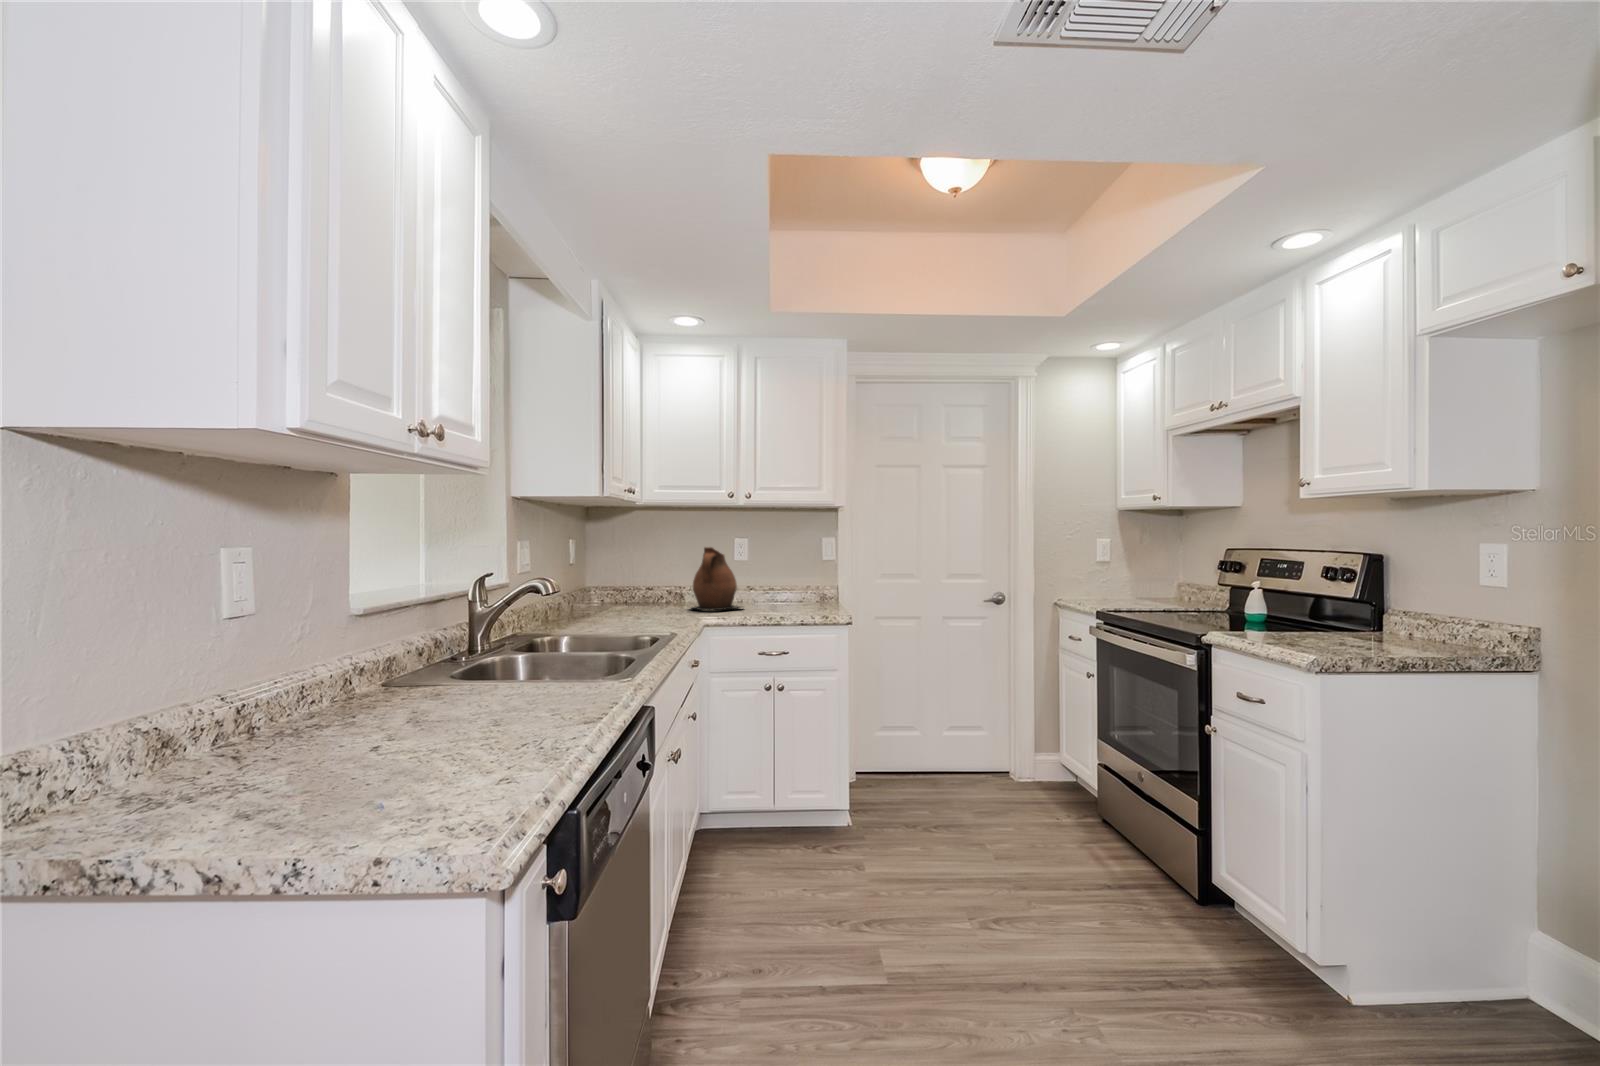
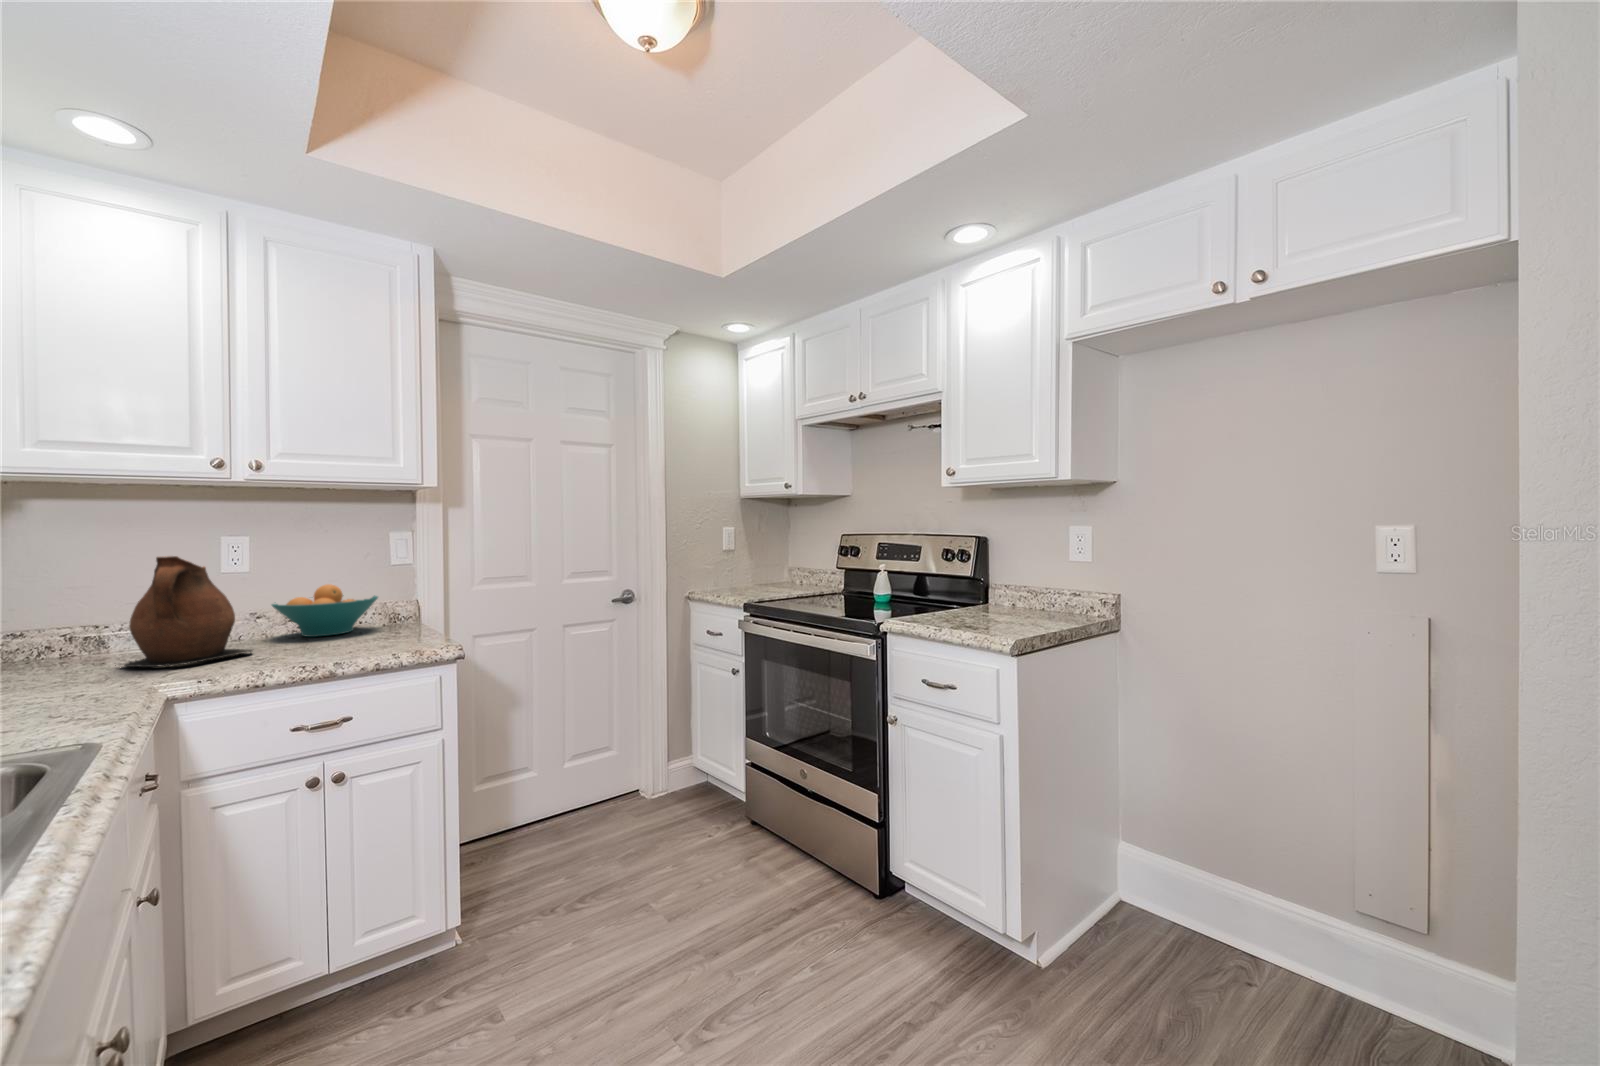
fruit bowl: none [755,570,812,604] -> present [272,584,378,637]

